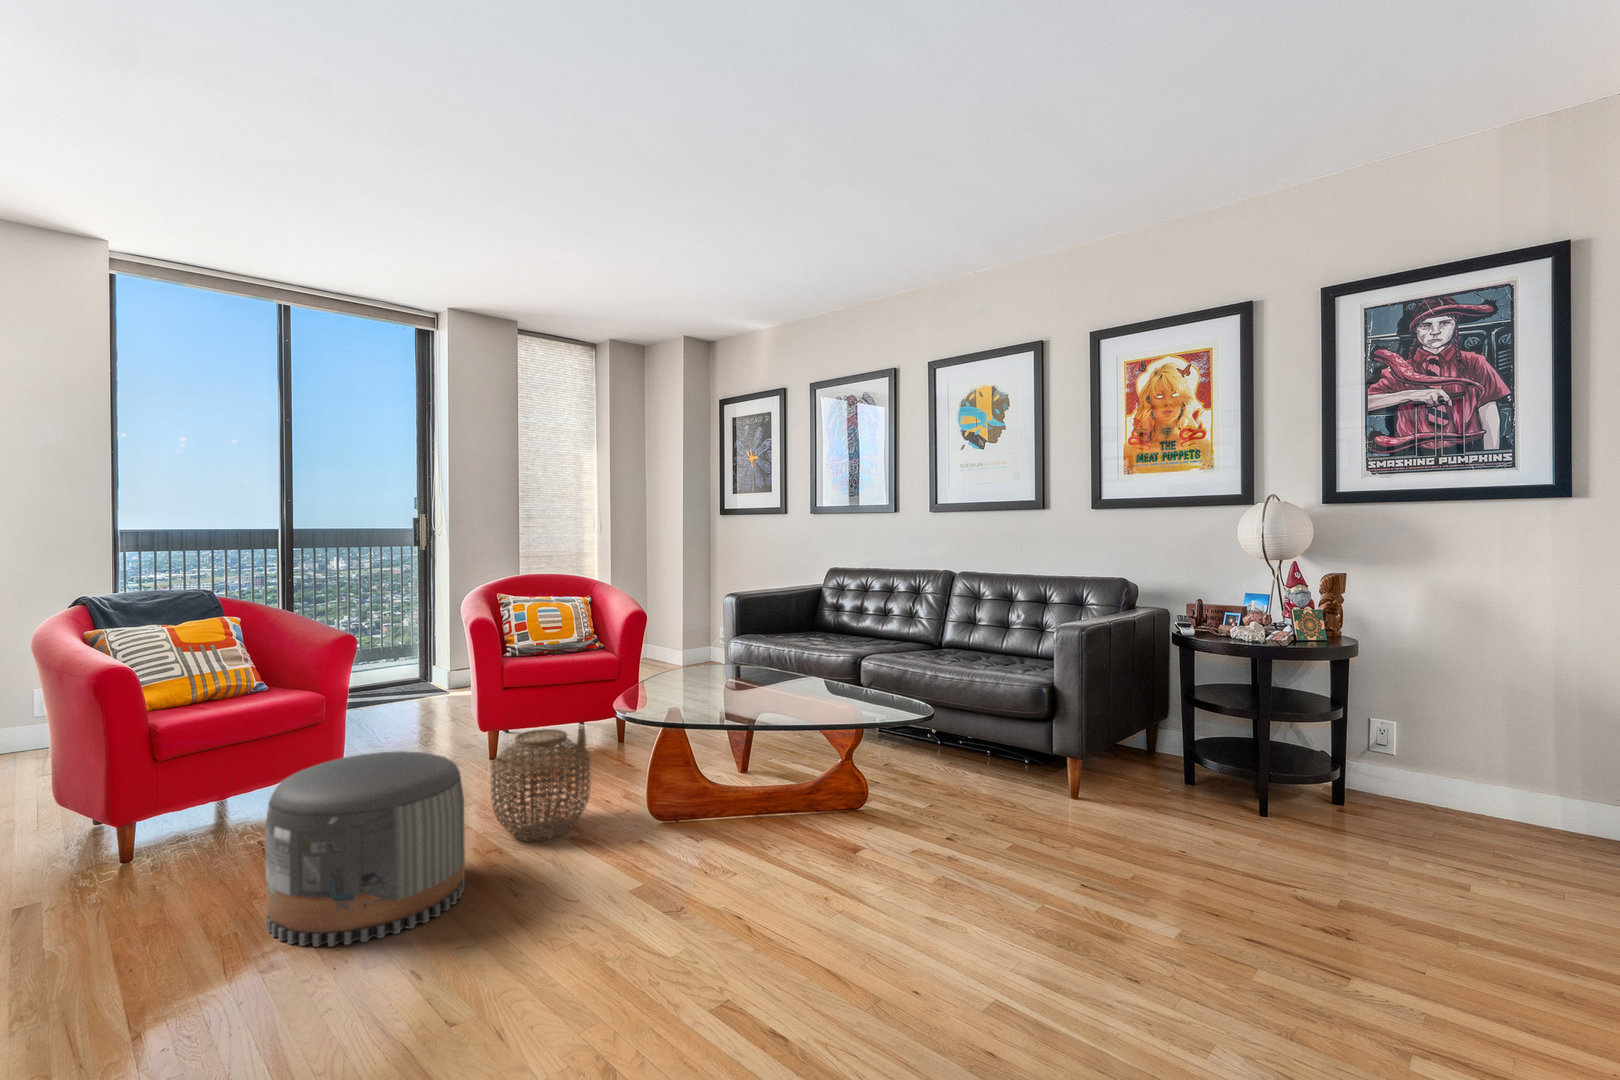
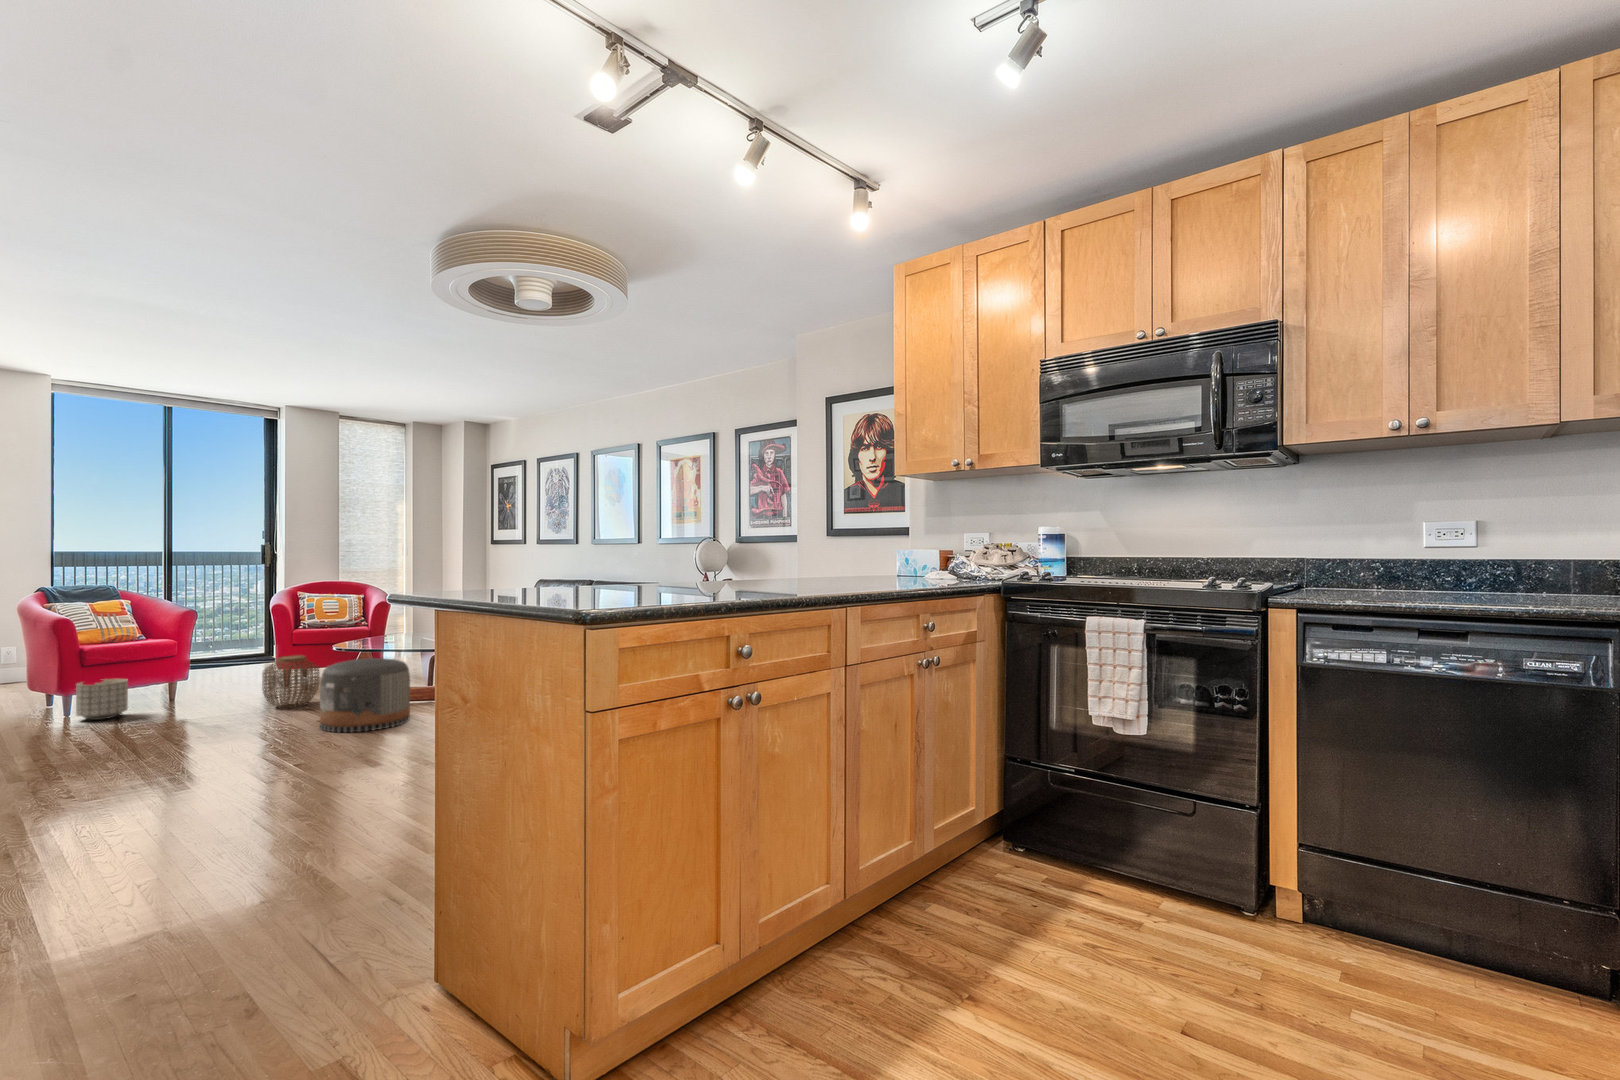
pouf: present [265,751,465,947] -> present [320,658,410,733]
planter: none [141,784,242,879] -> present [76,679,128,720]

